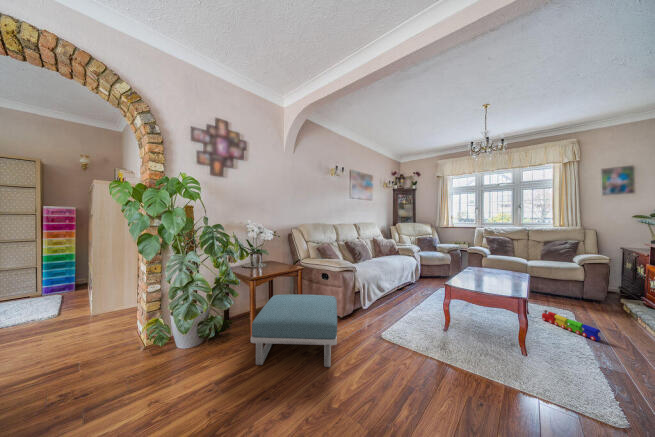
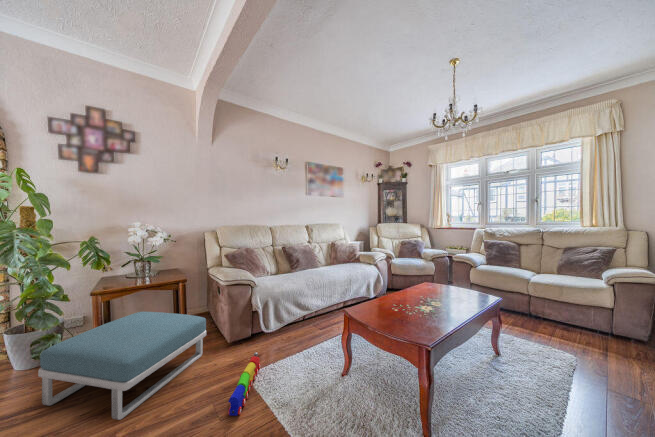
toy train: present [542,310,601,340] -> present [228,352,260,415]

